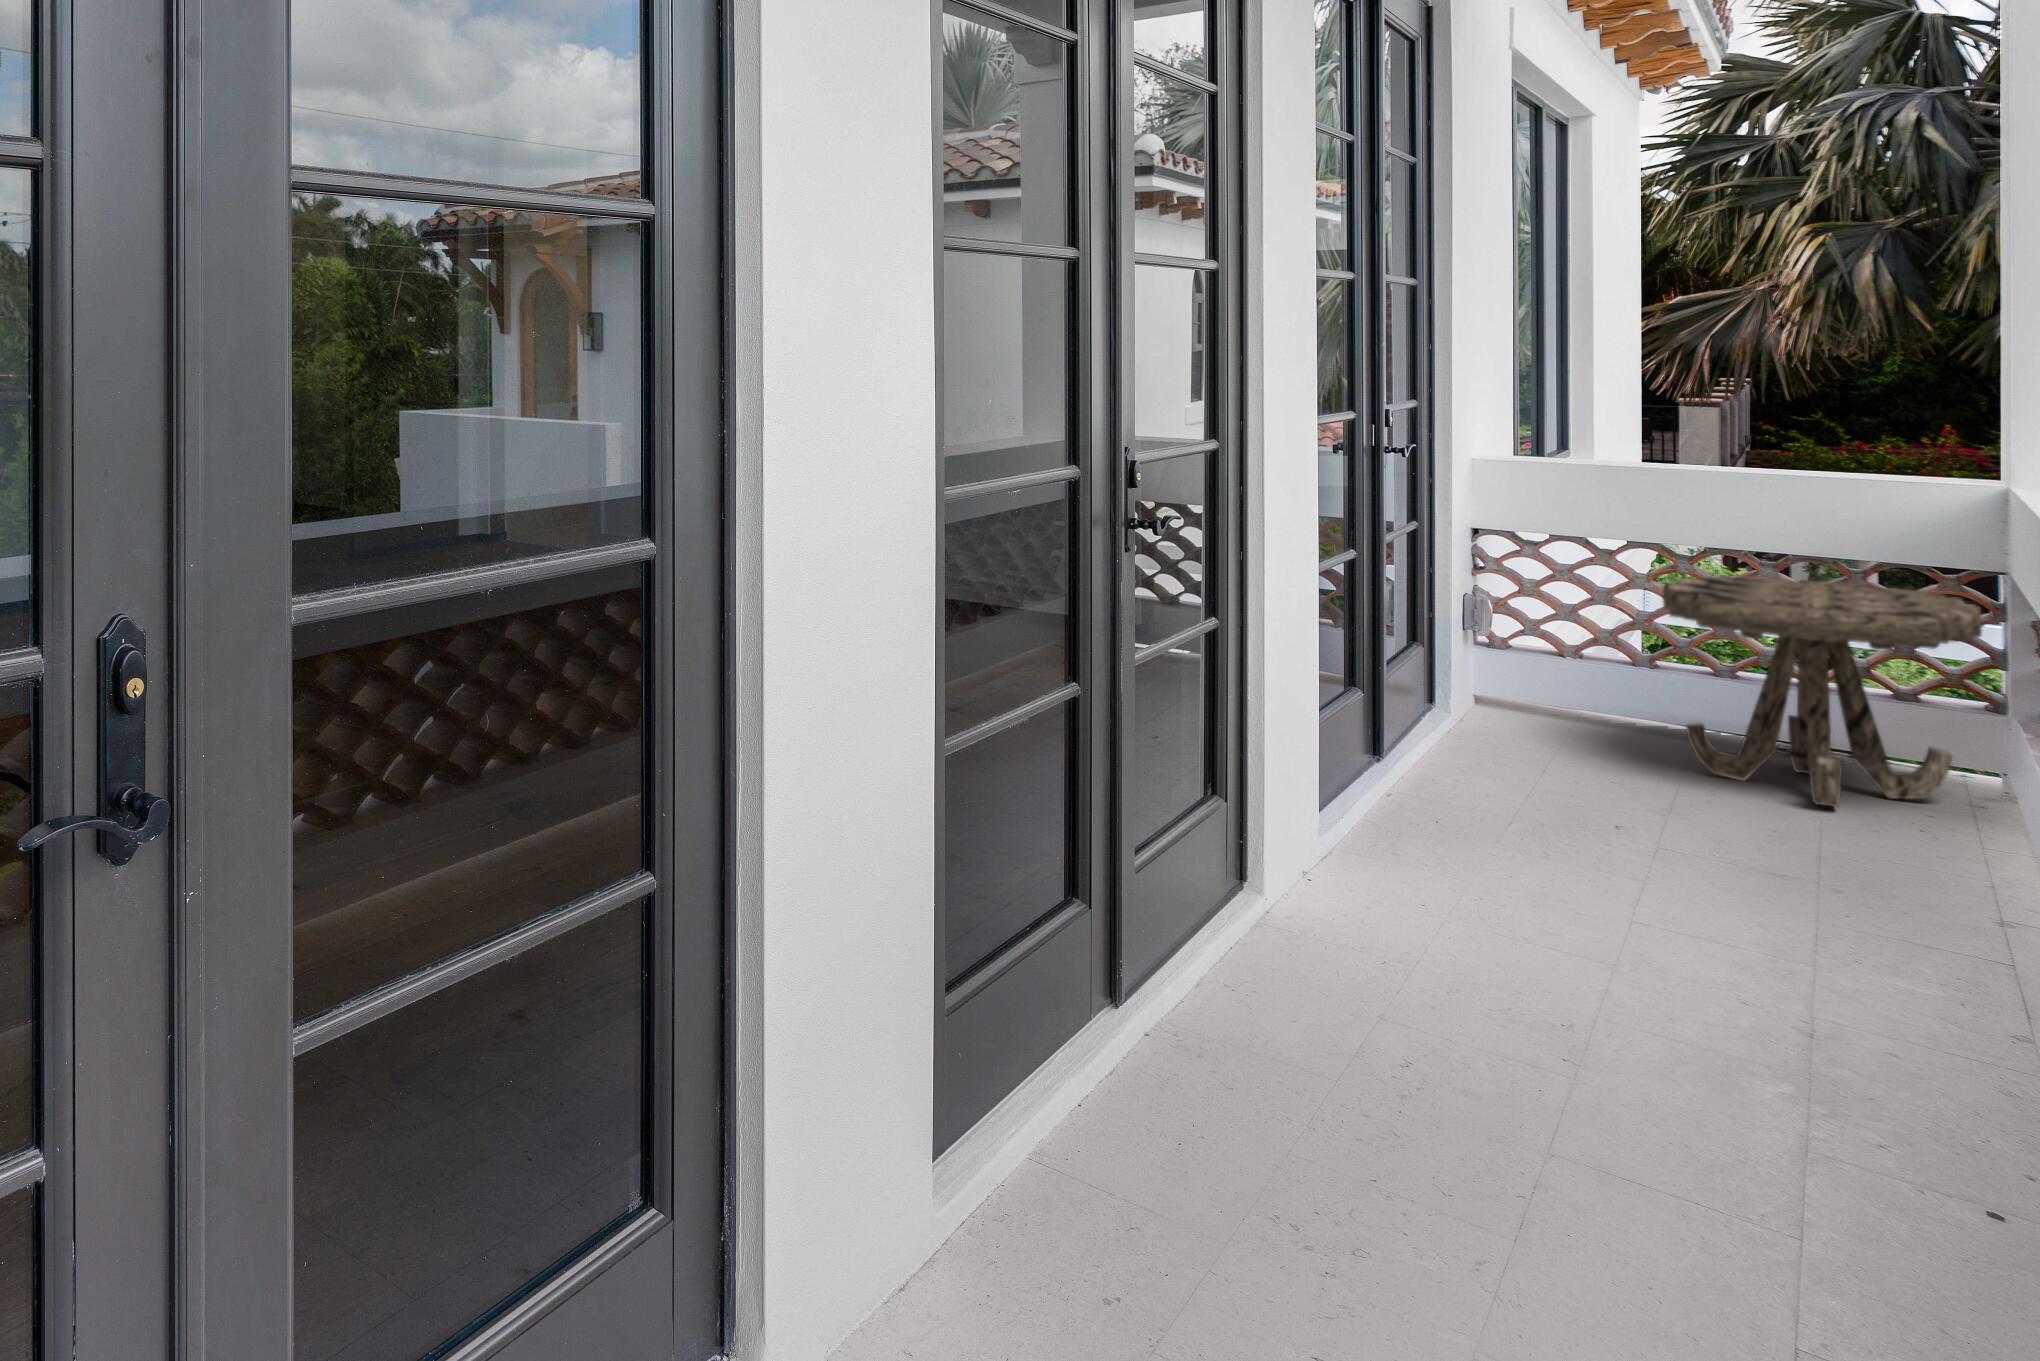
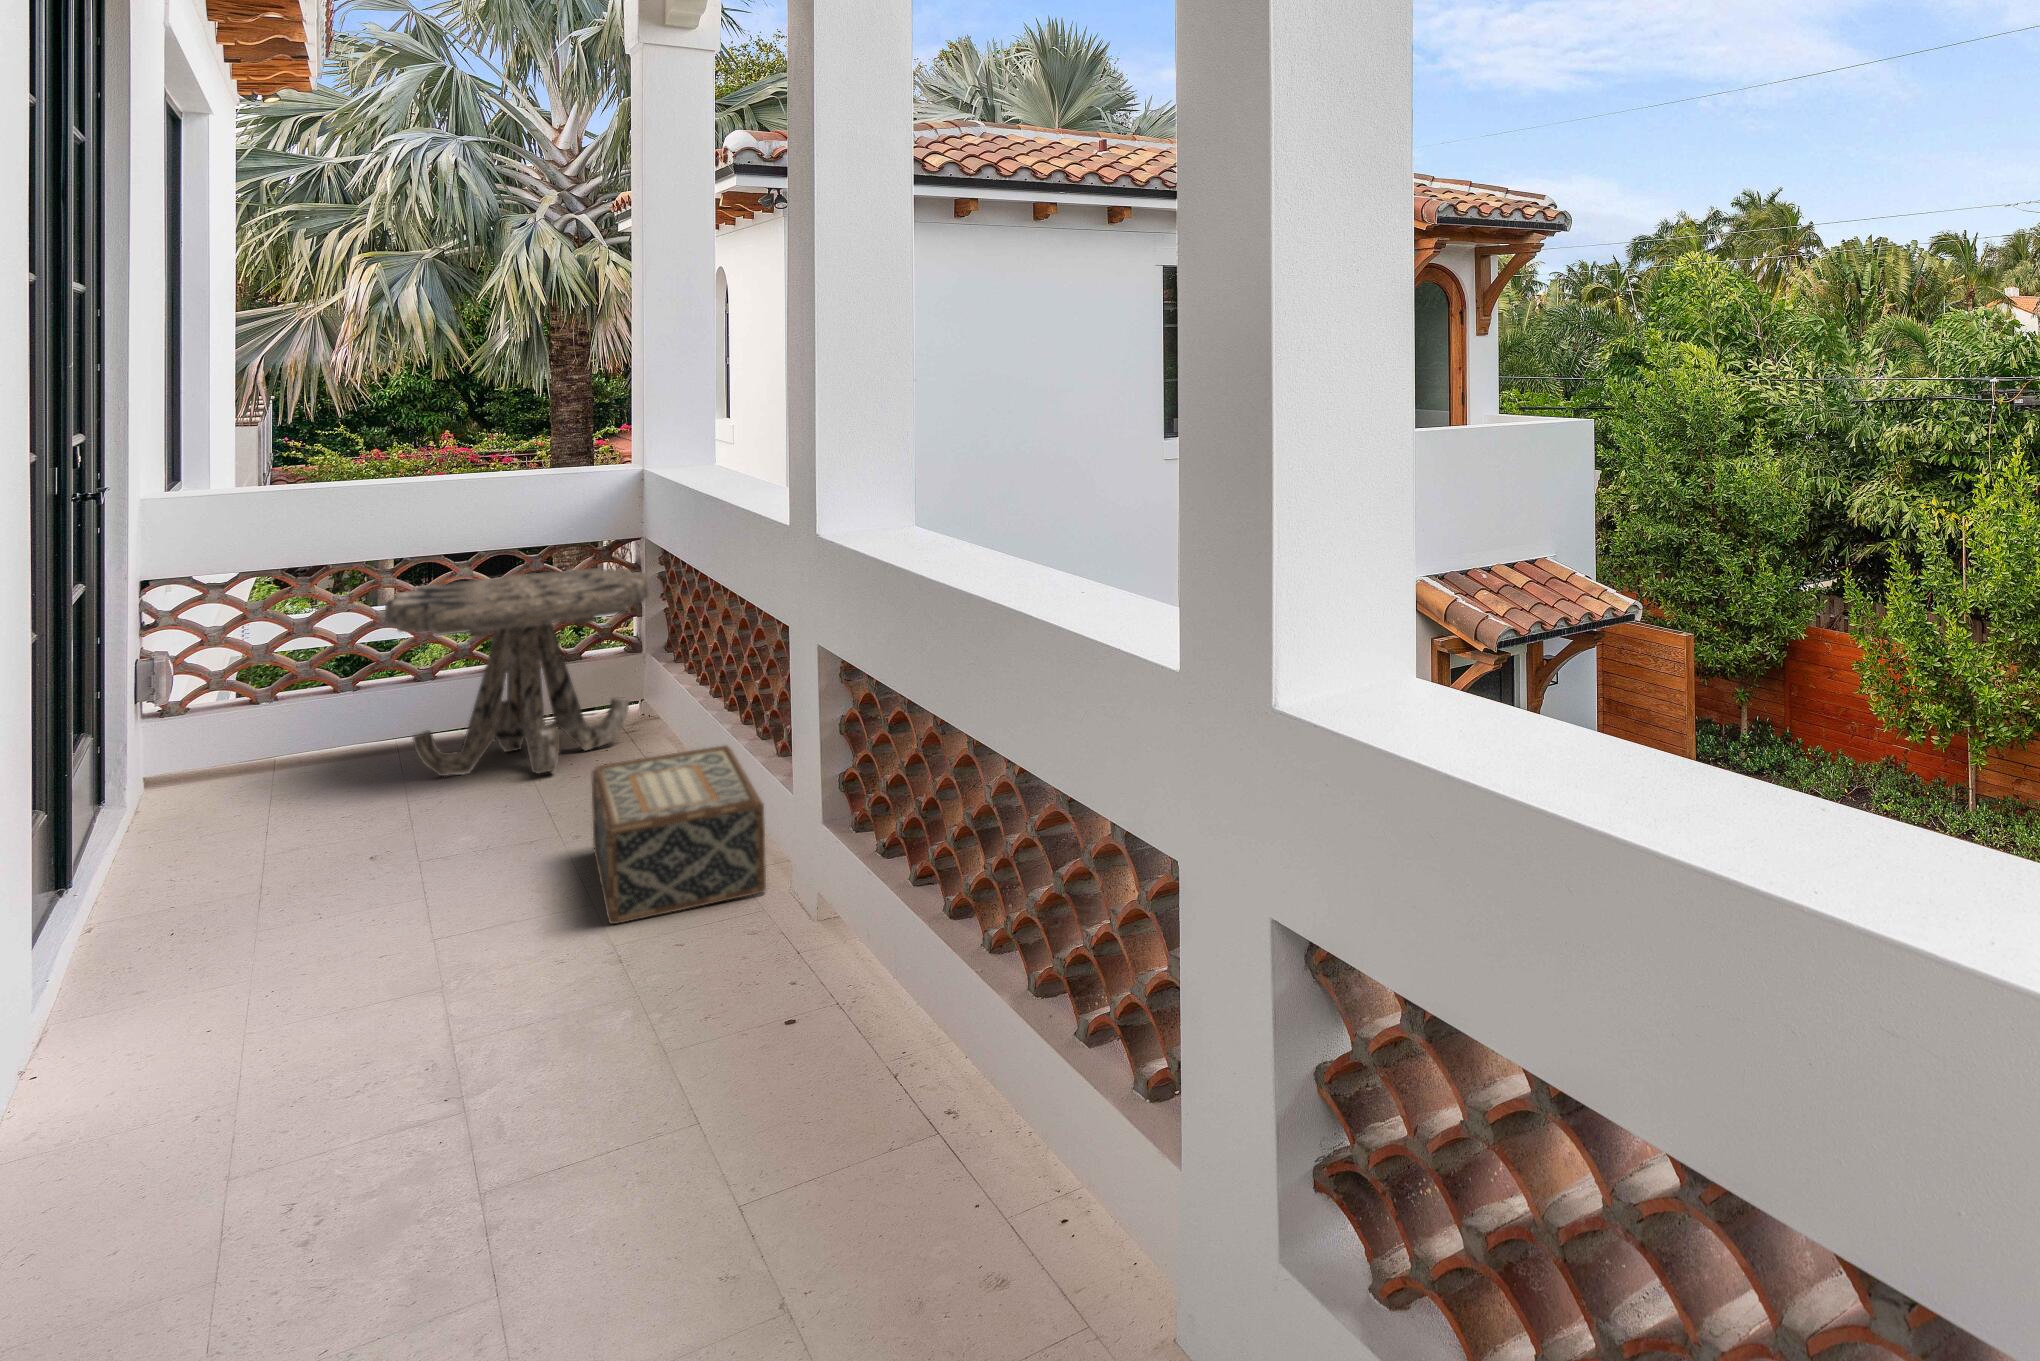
woven basket: none [1800,809,2032,1037] -> present [592,746,766,924]

